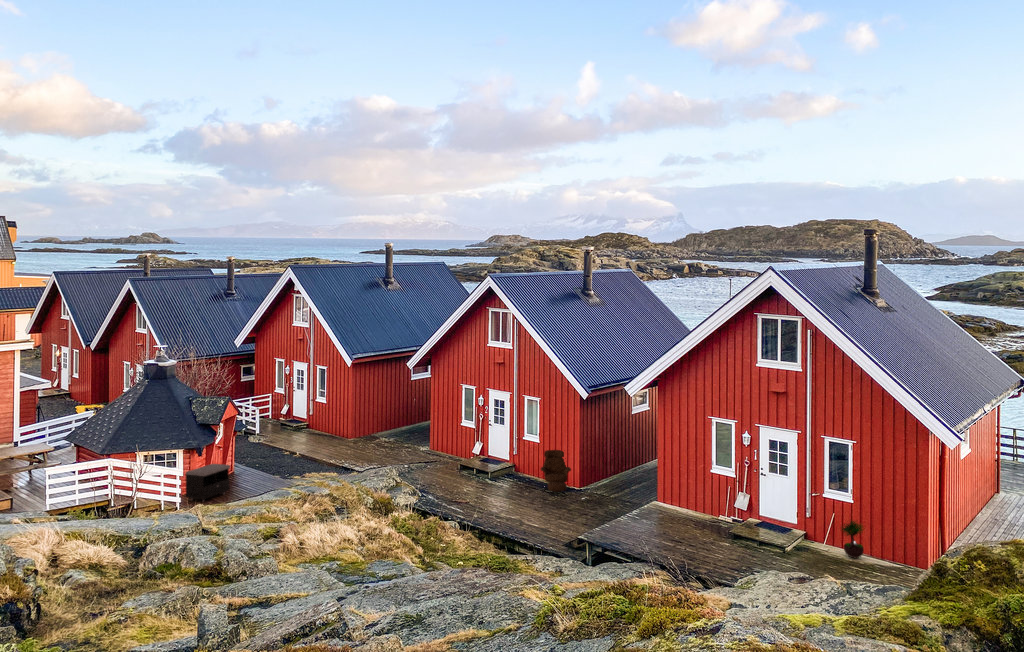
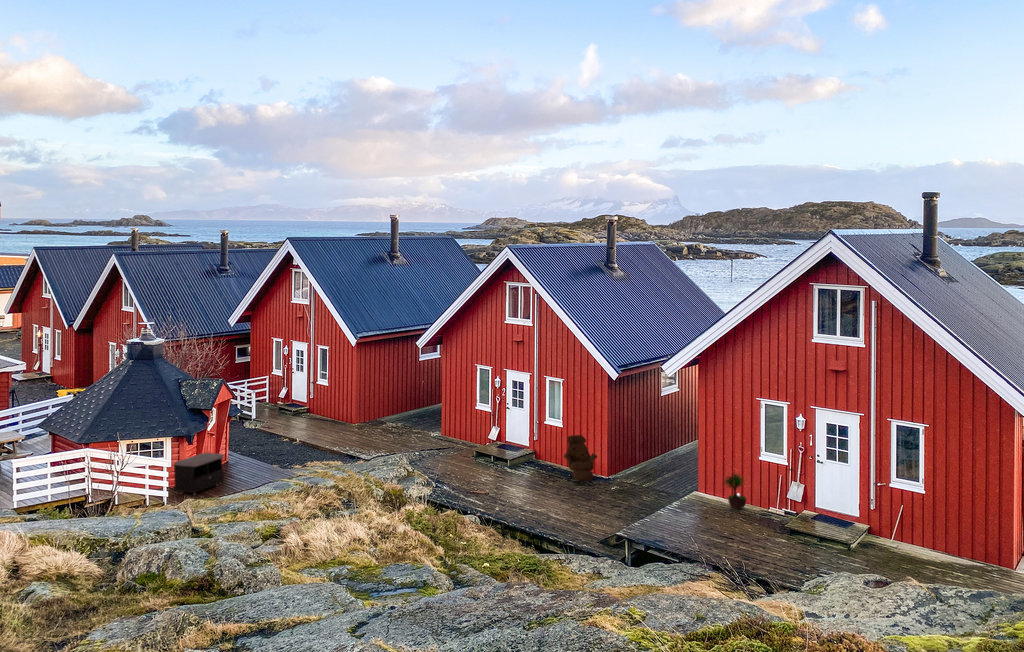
potted tree: present [842,521,864,558] -> present [724,474,746,509]

